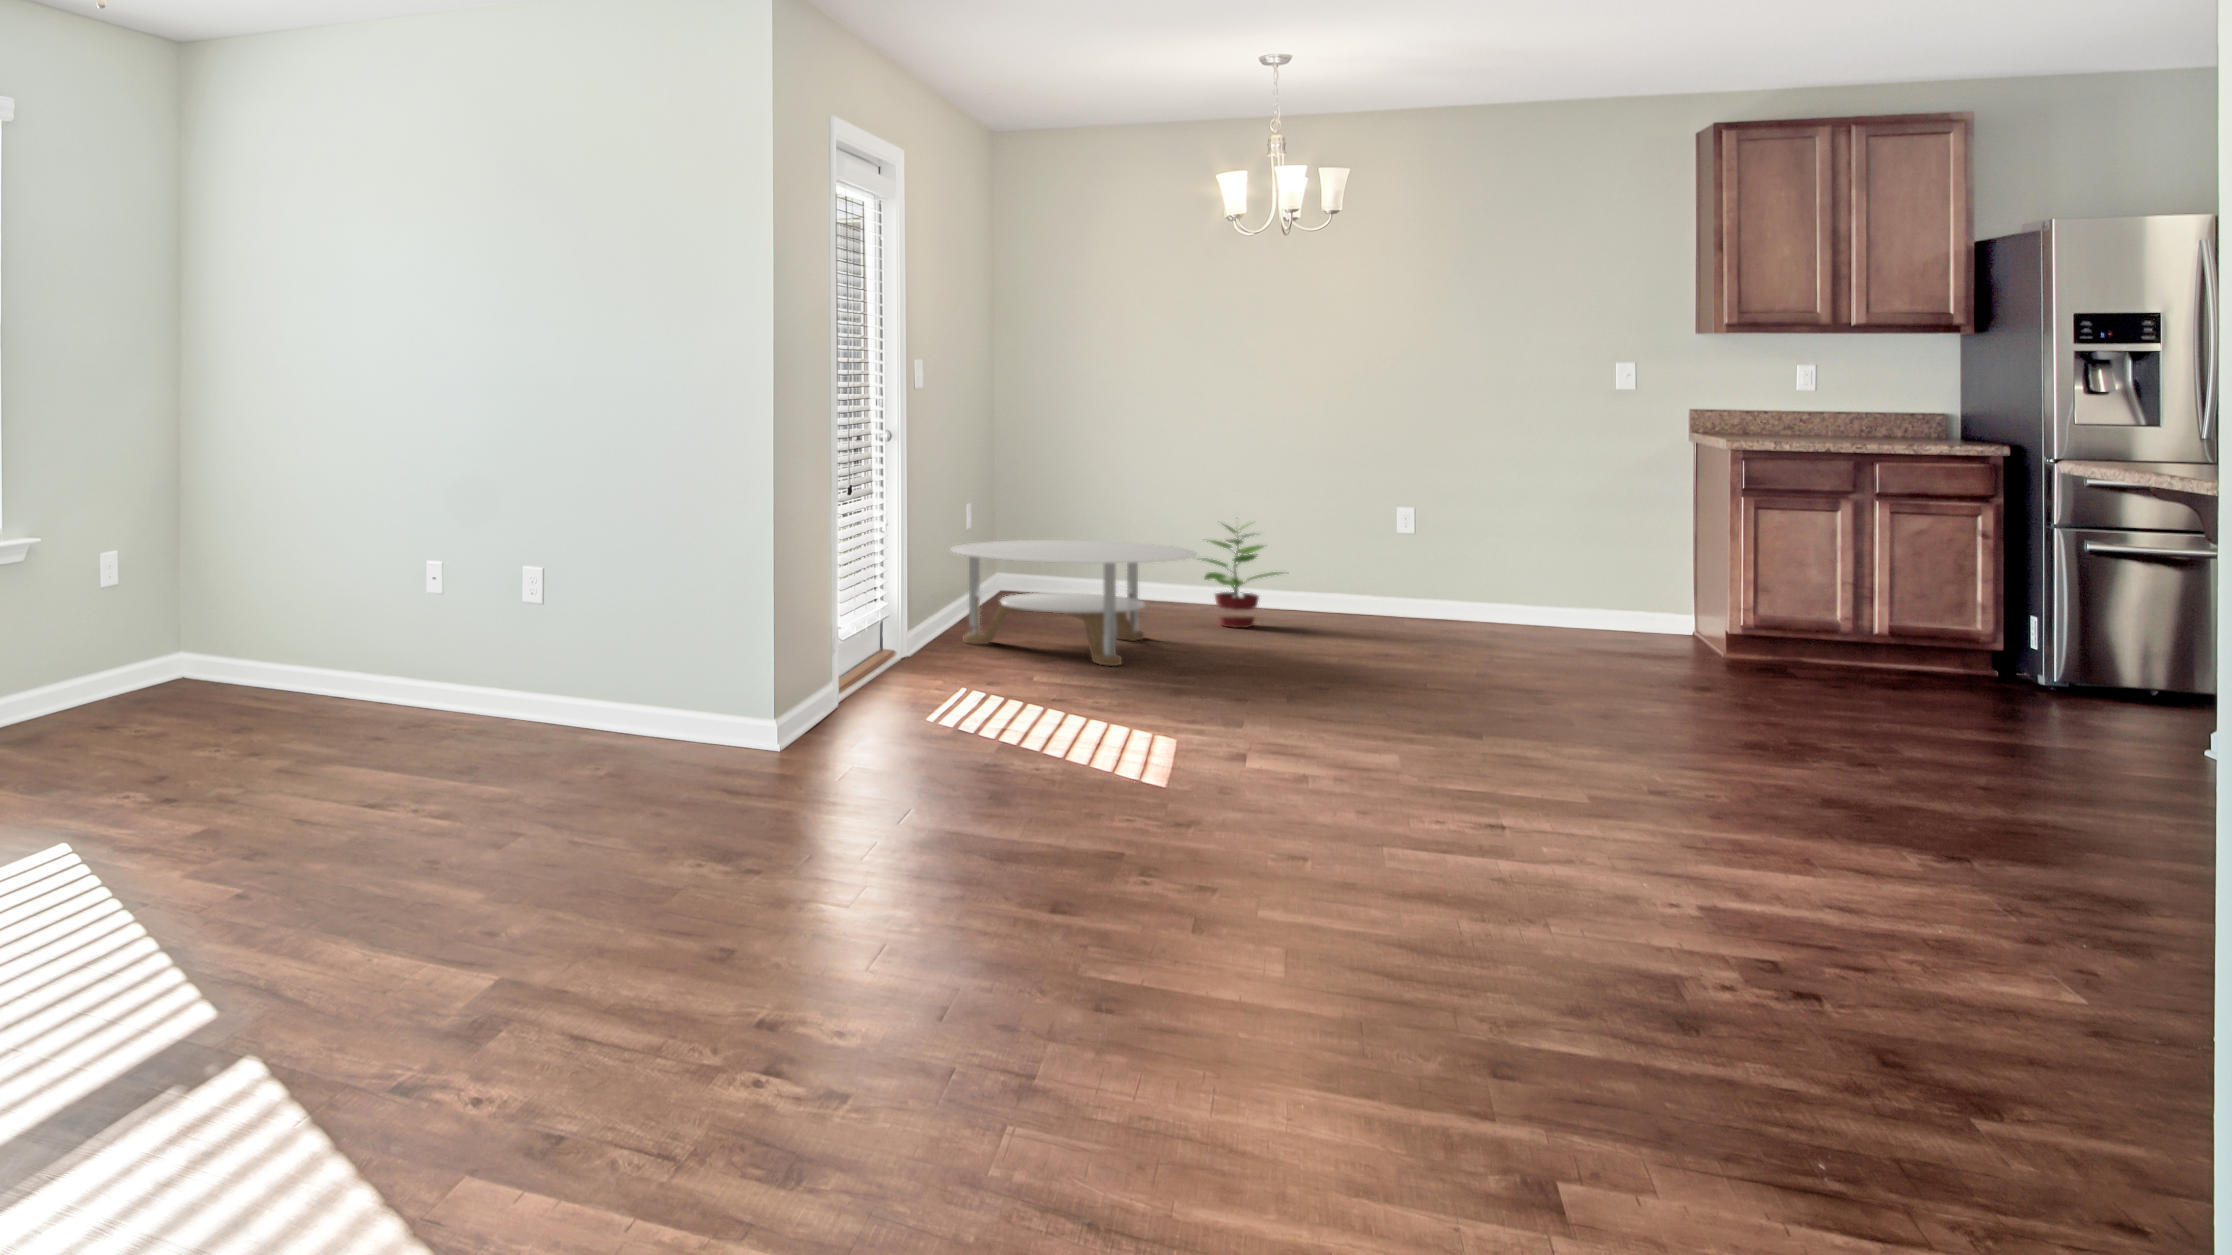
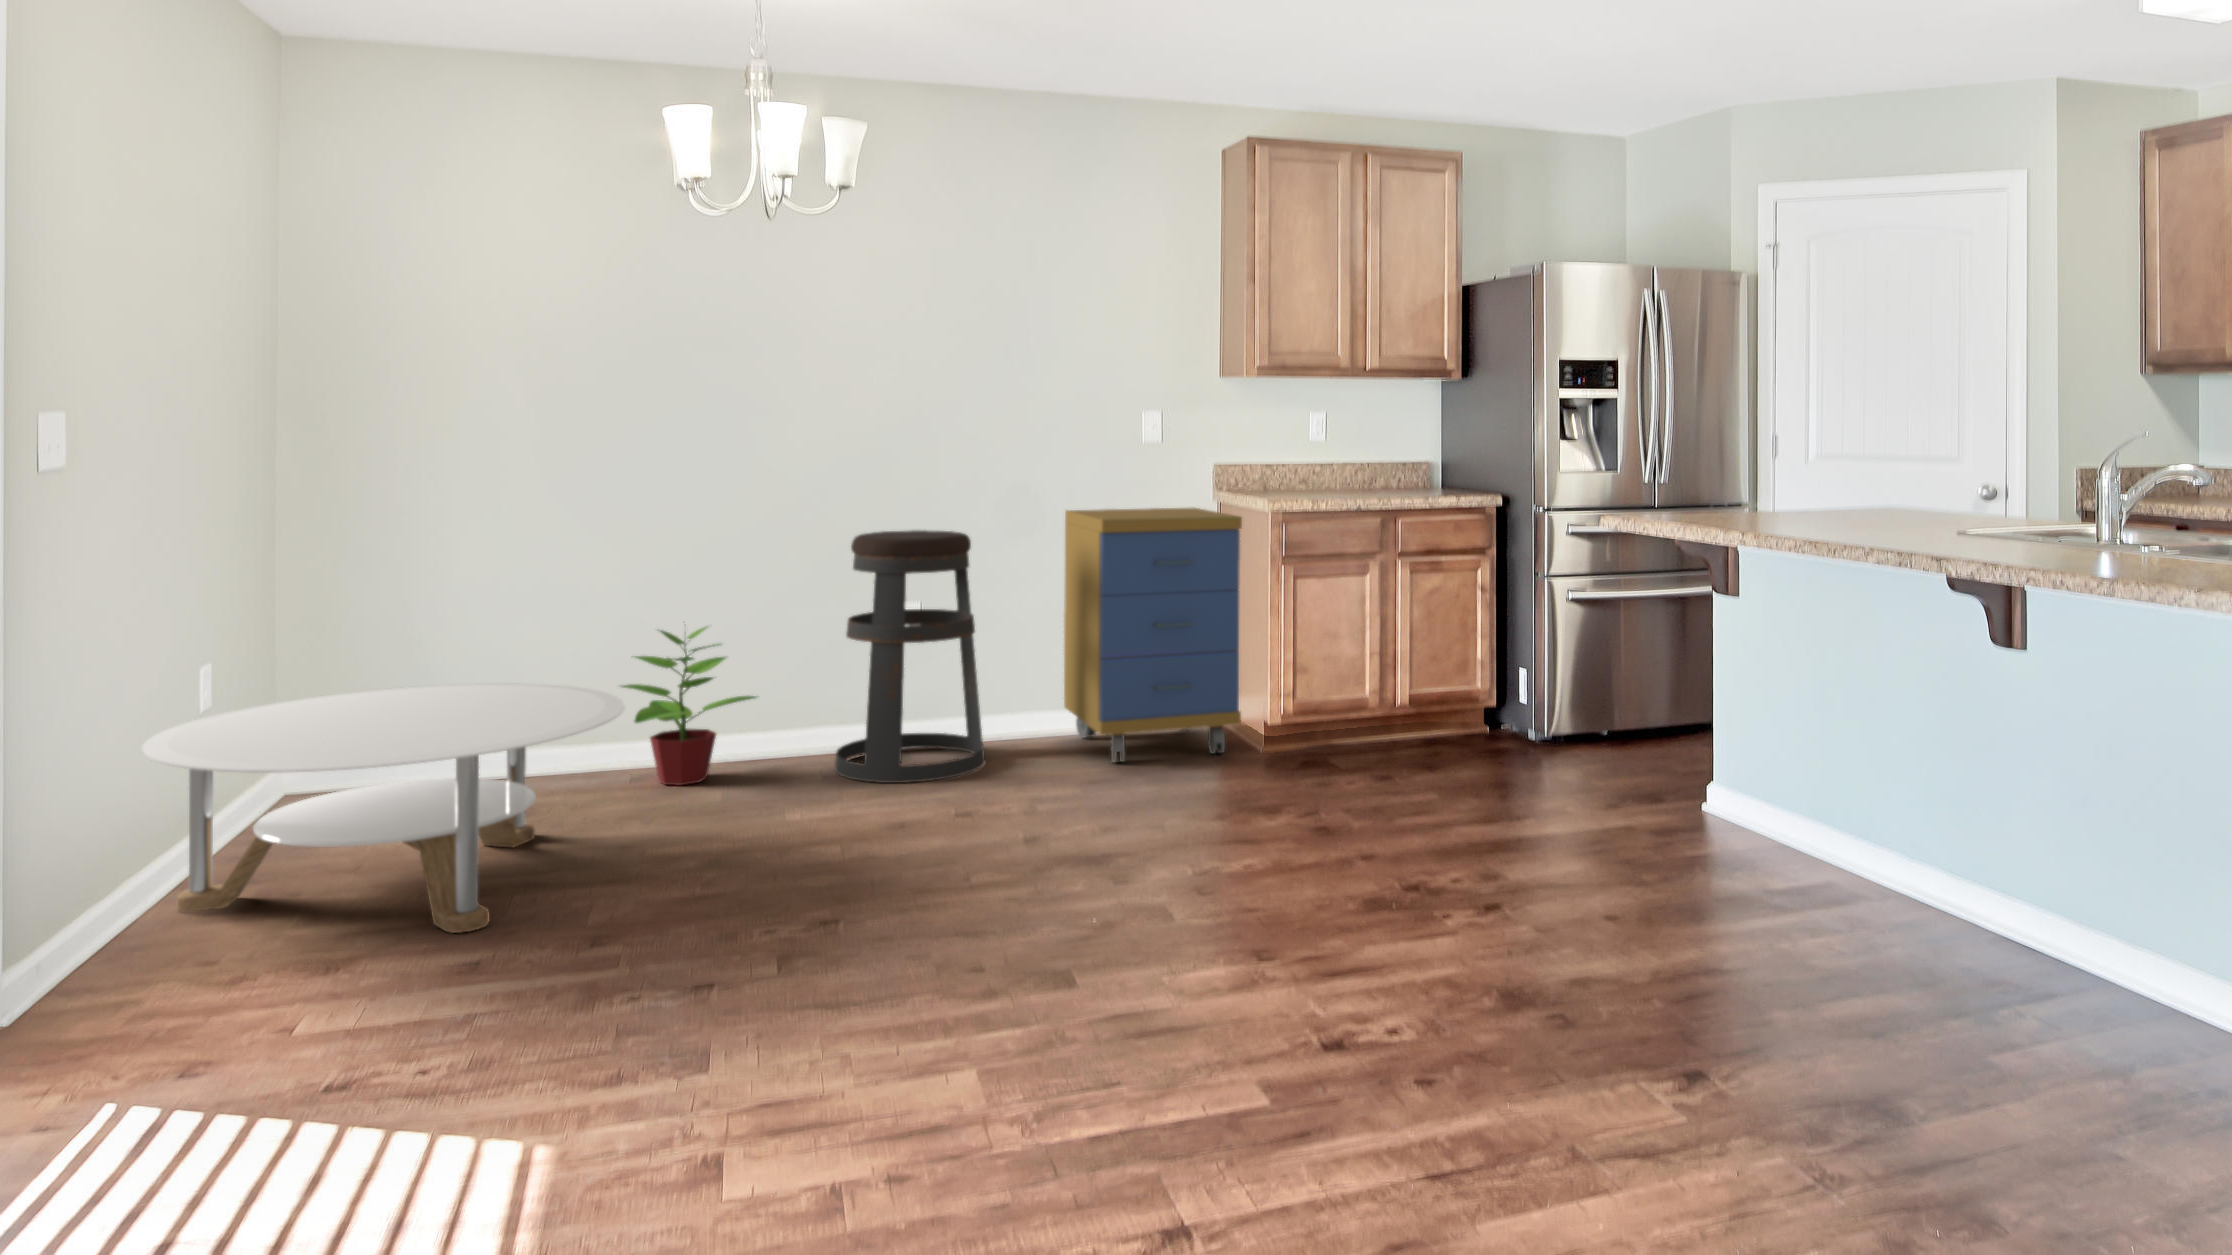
storage cabinet: none [1539,450,1699,653] -> present [1064,508,1242,762]
bar stool: none [1344,461,1464,643] -> present [835,530,985,783]

